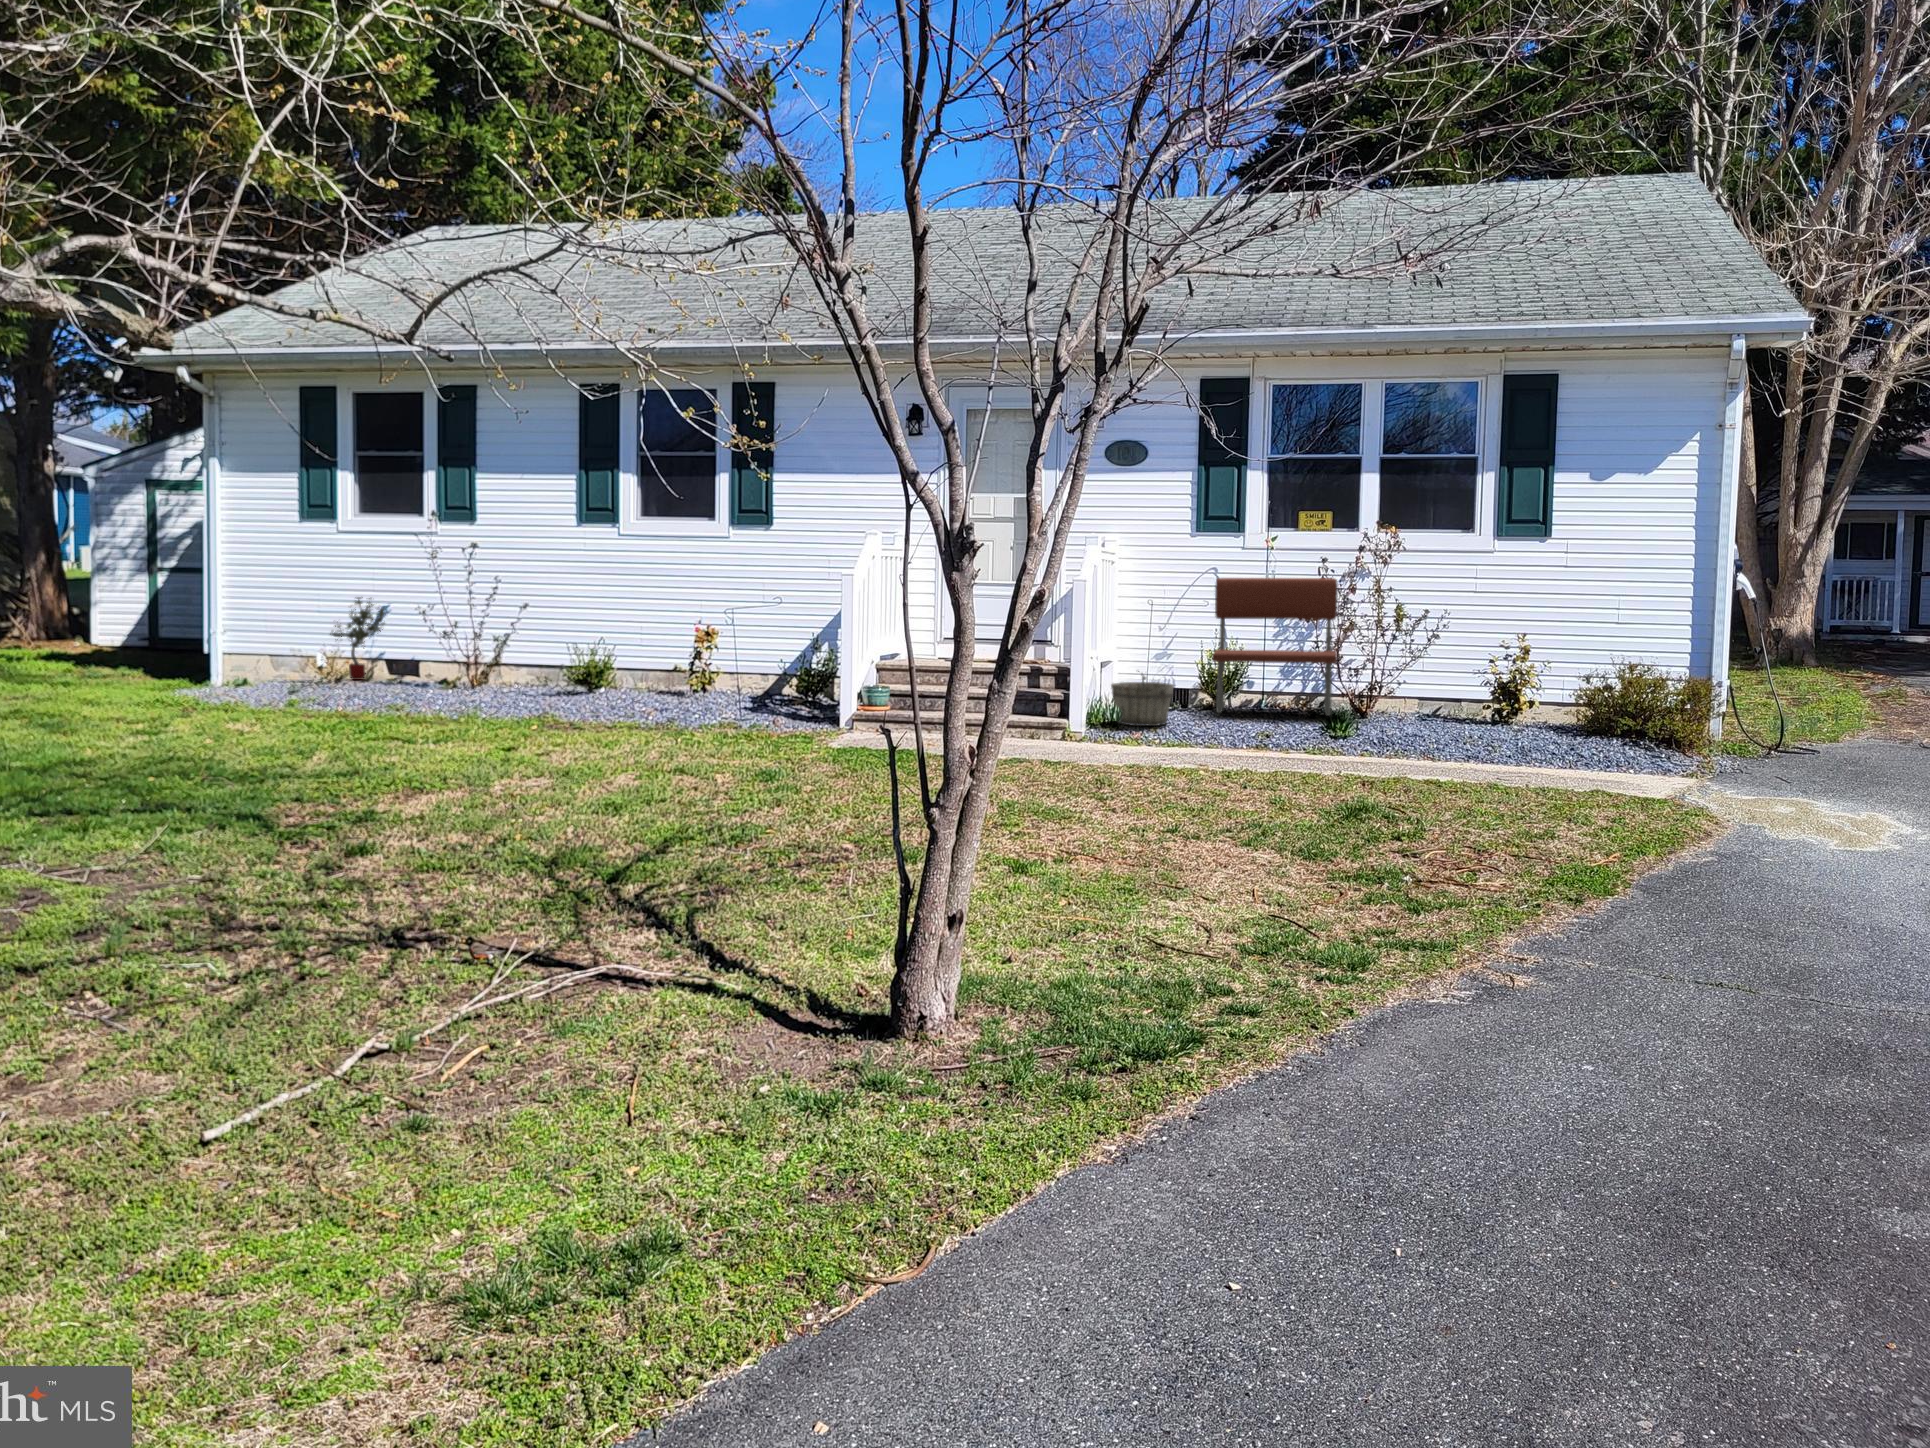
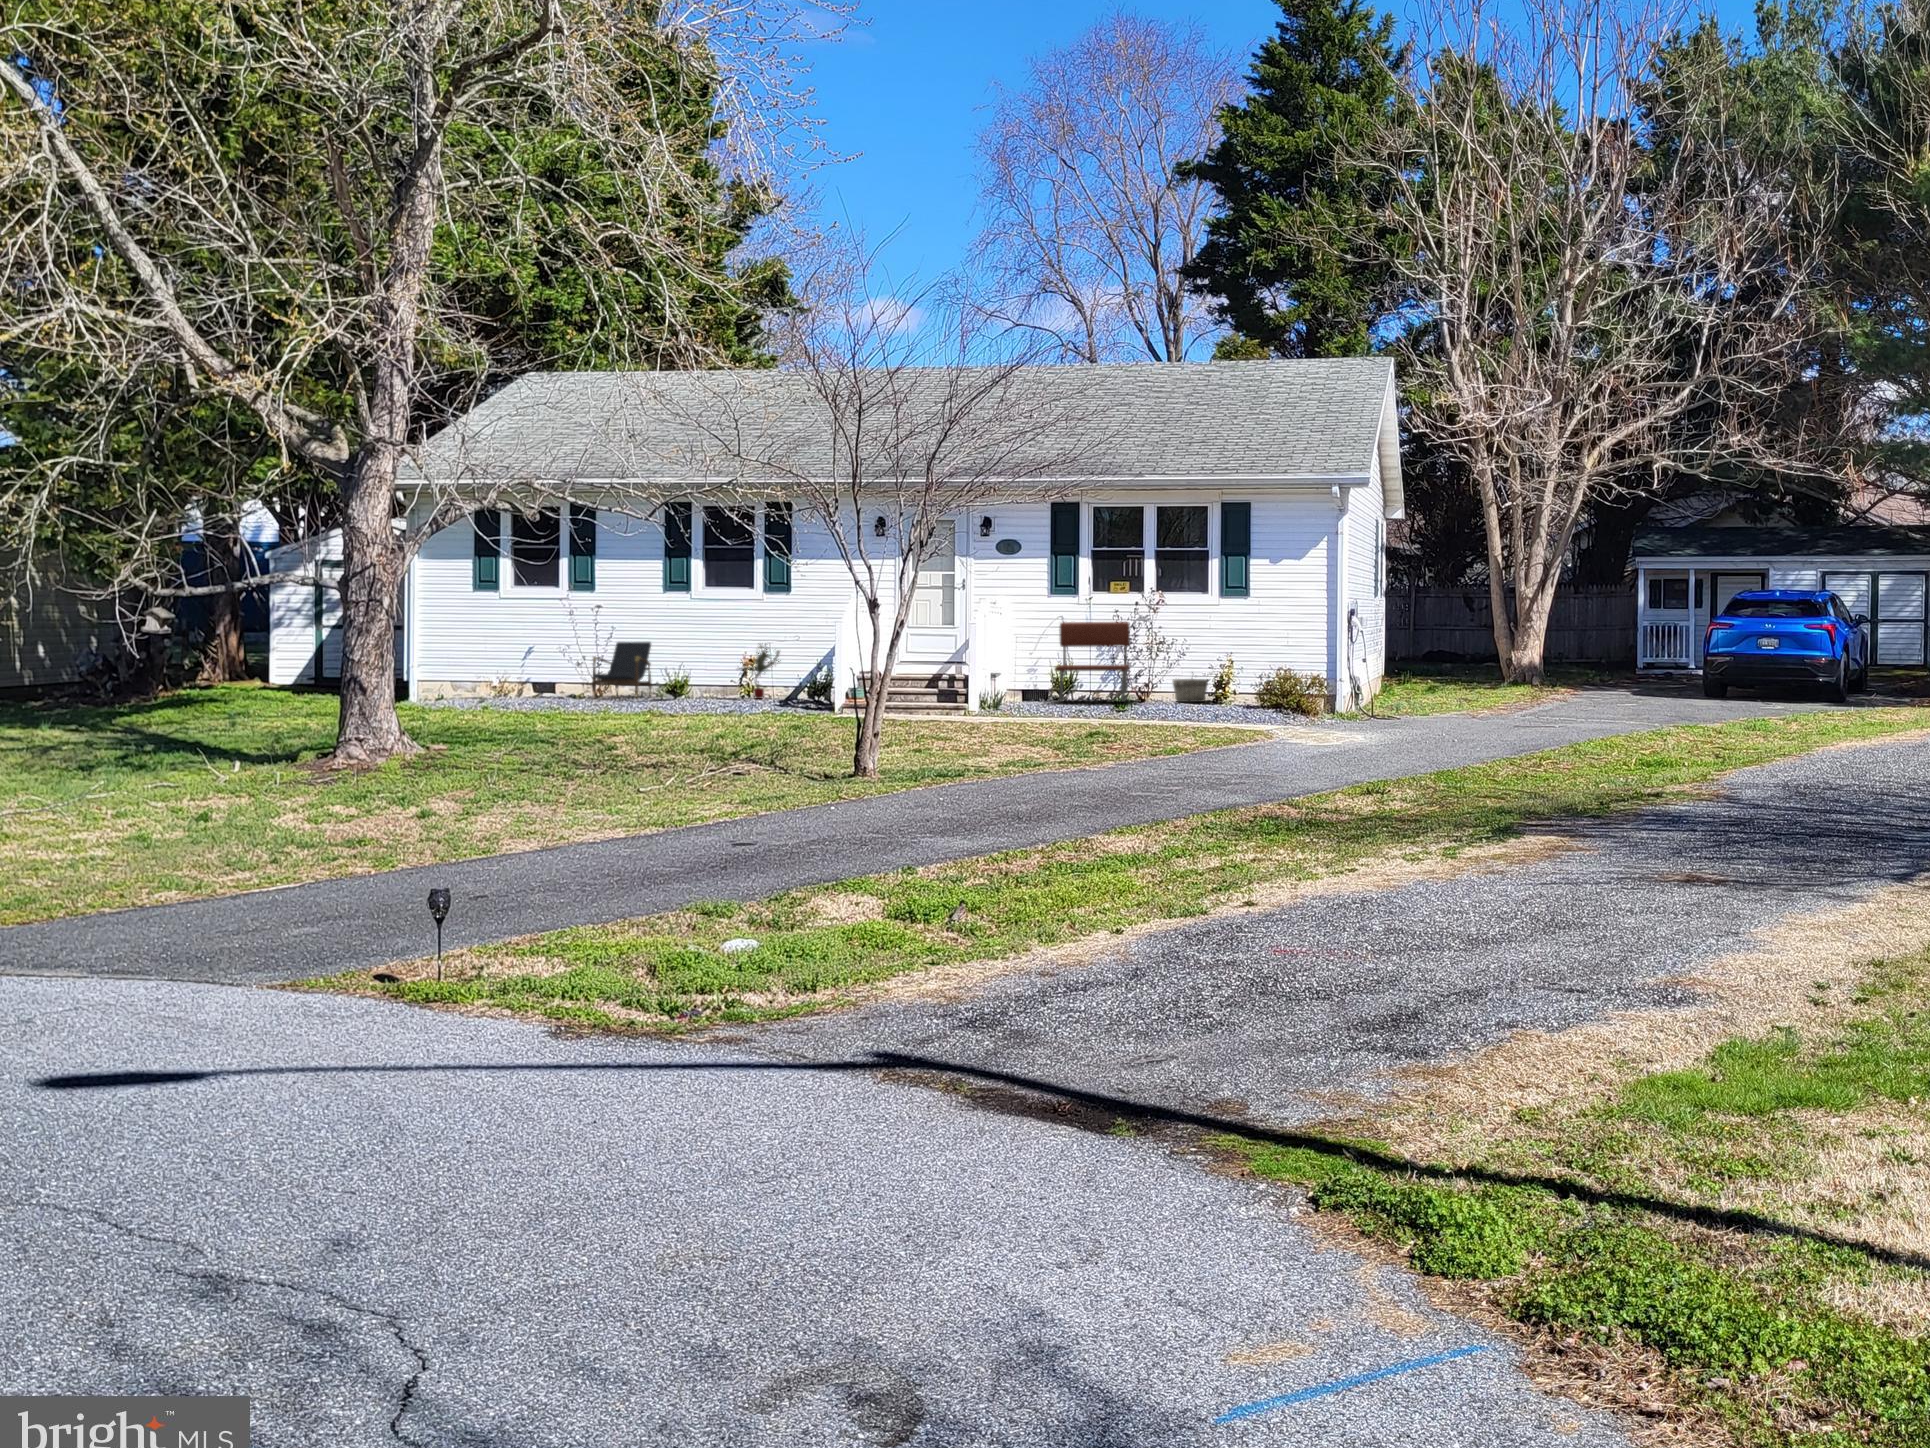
potted tree: present [330,597,385,680] -> present [739,646,781,699]
lounge chair: none [460,600,558,691] -> present [592,642,652,697]
wooden bucket: present [1111,671,1174,726] -> present [1173,672,1208,702]

